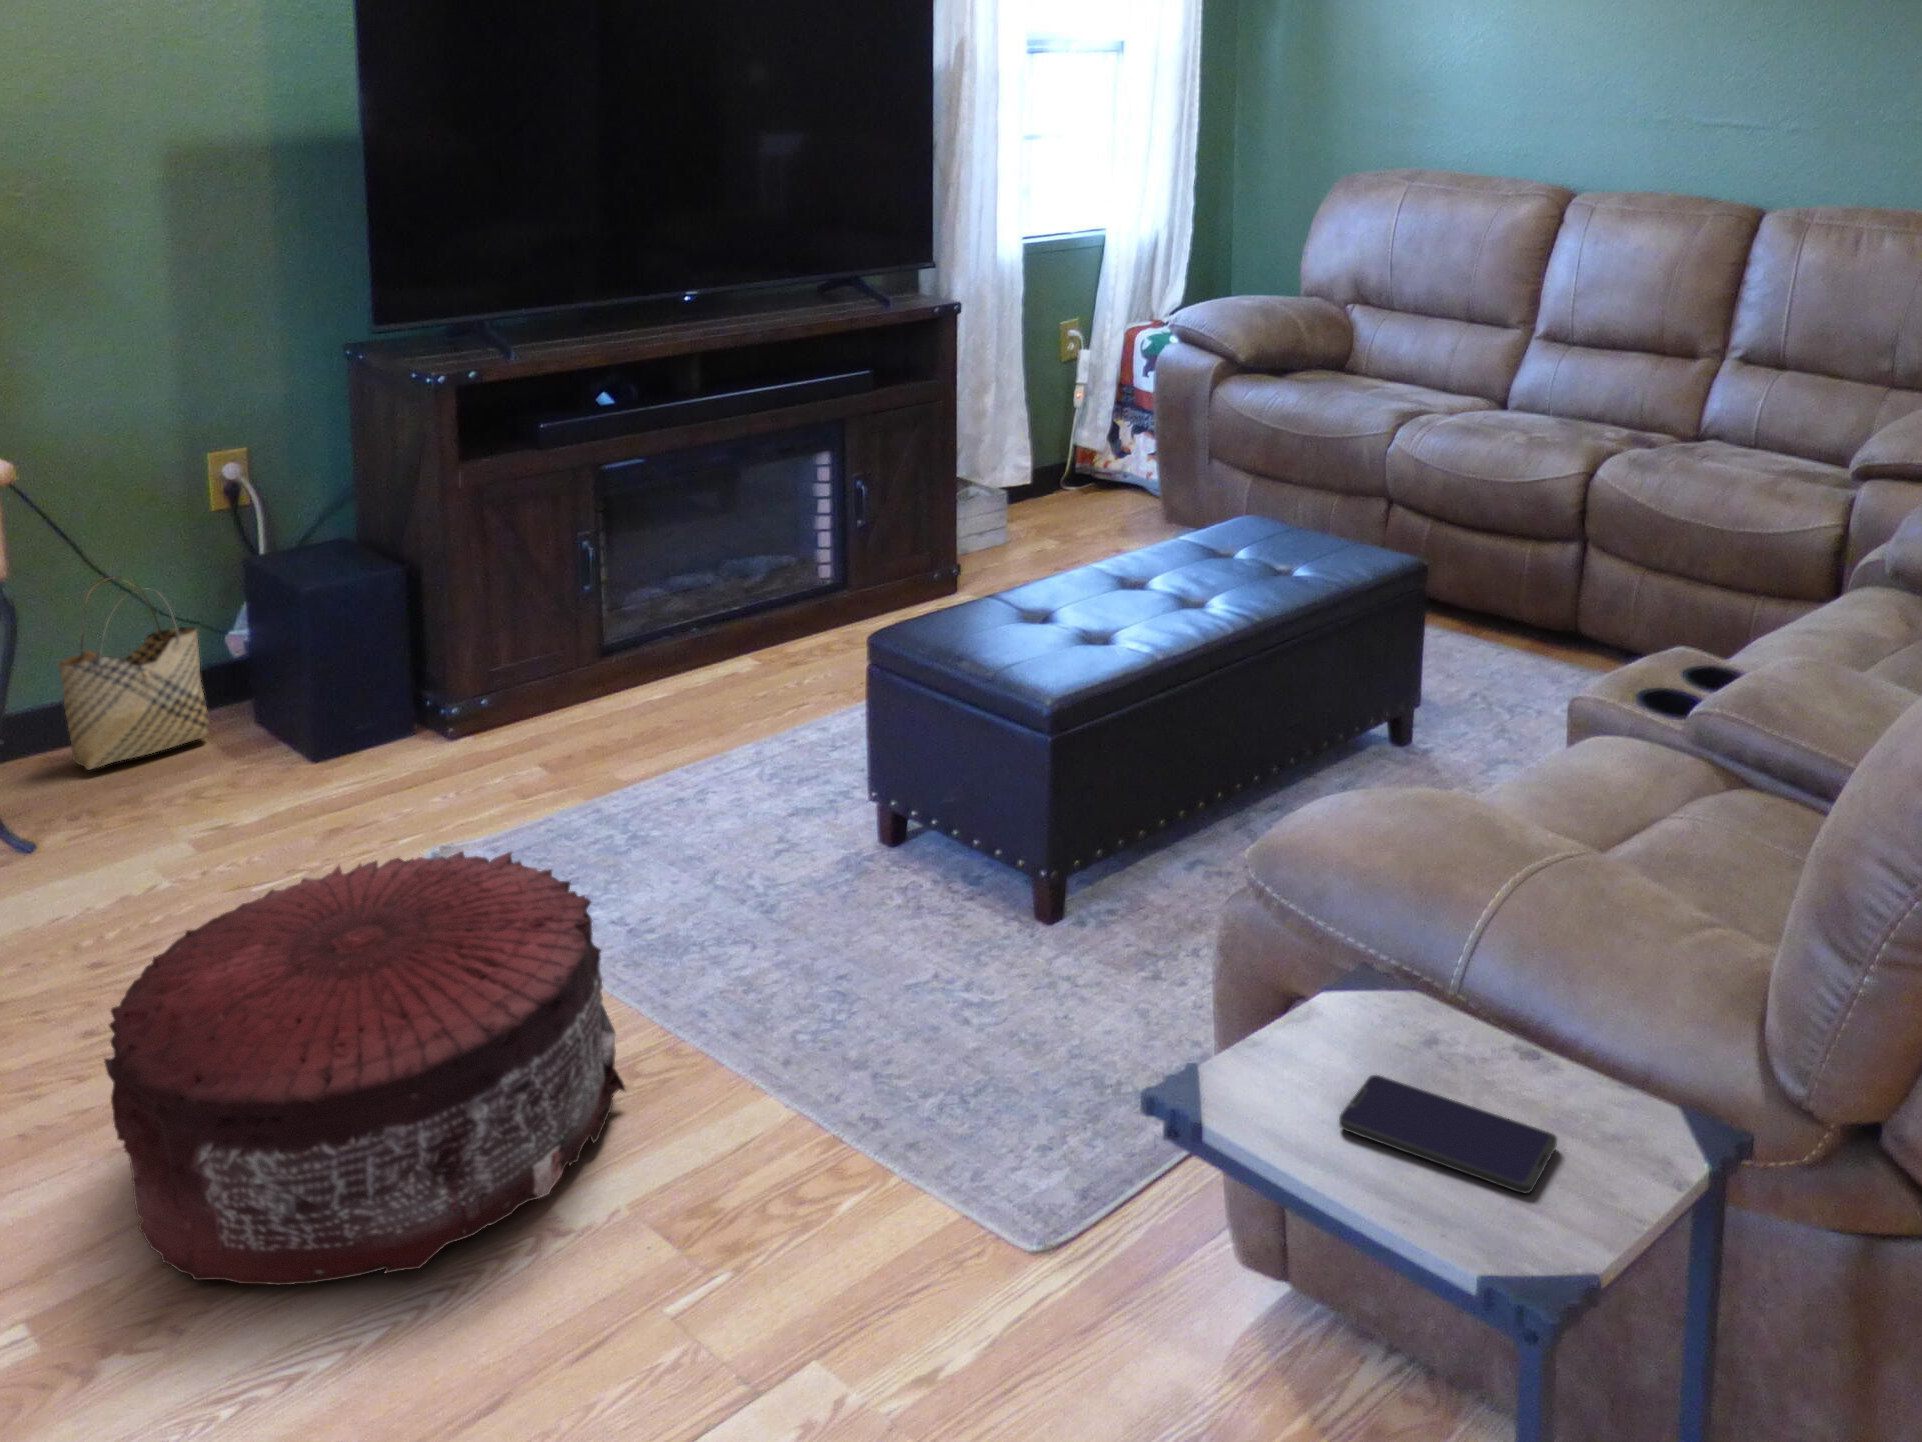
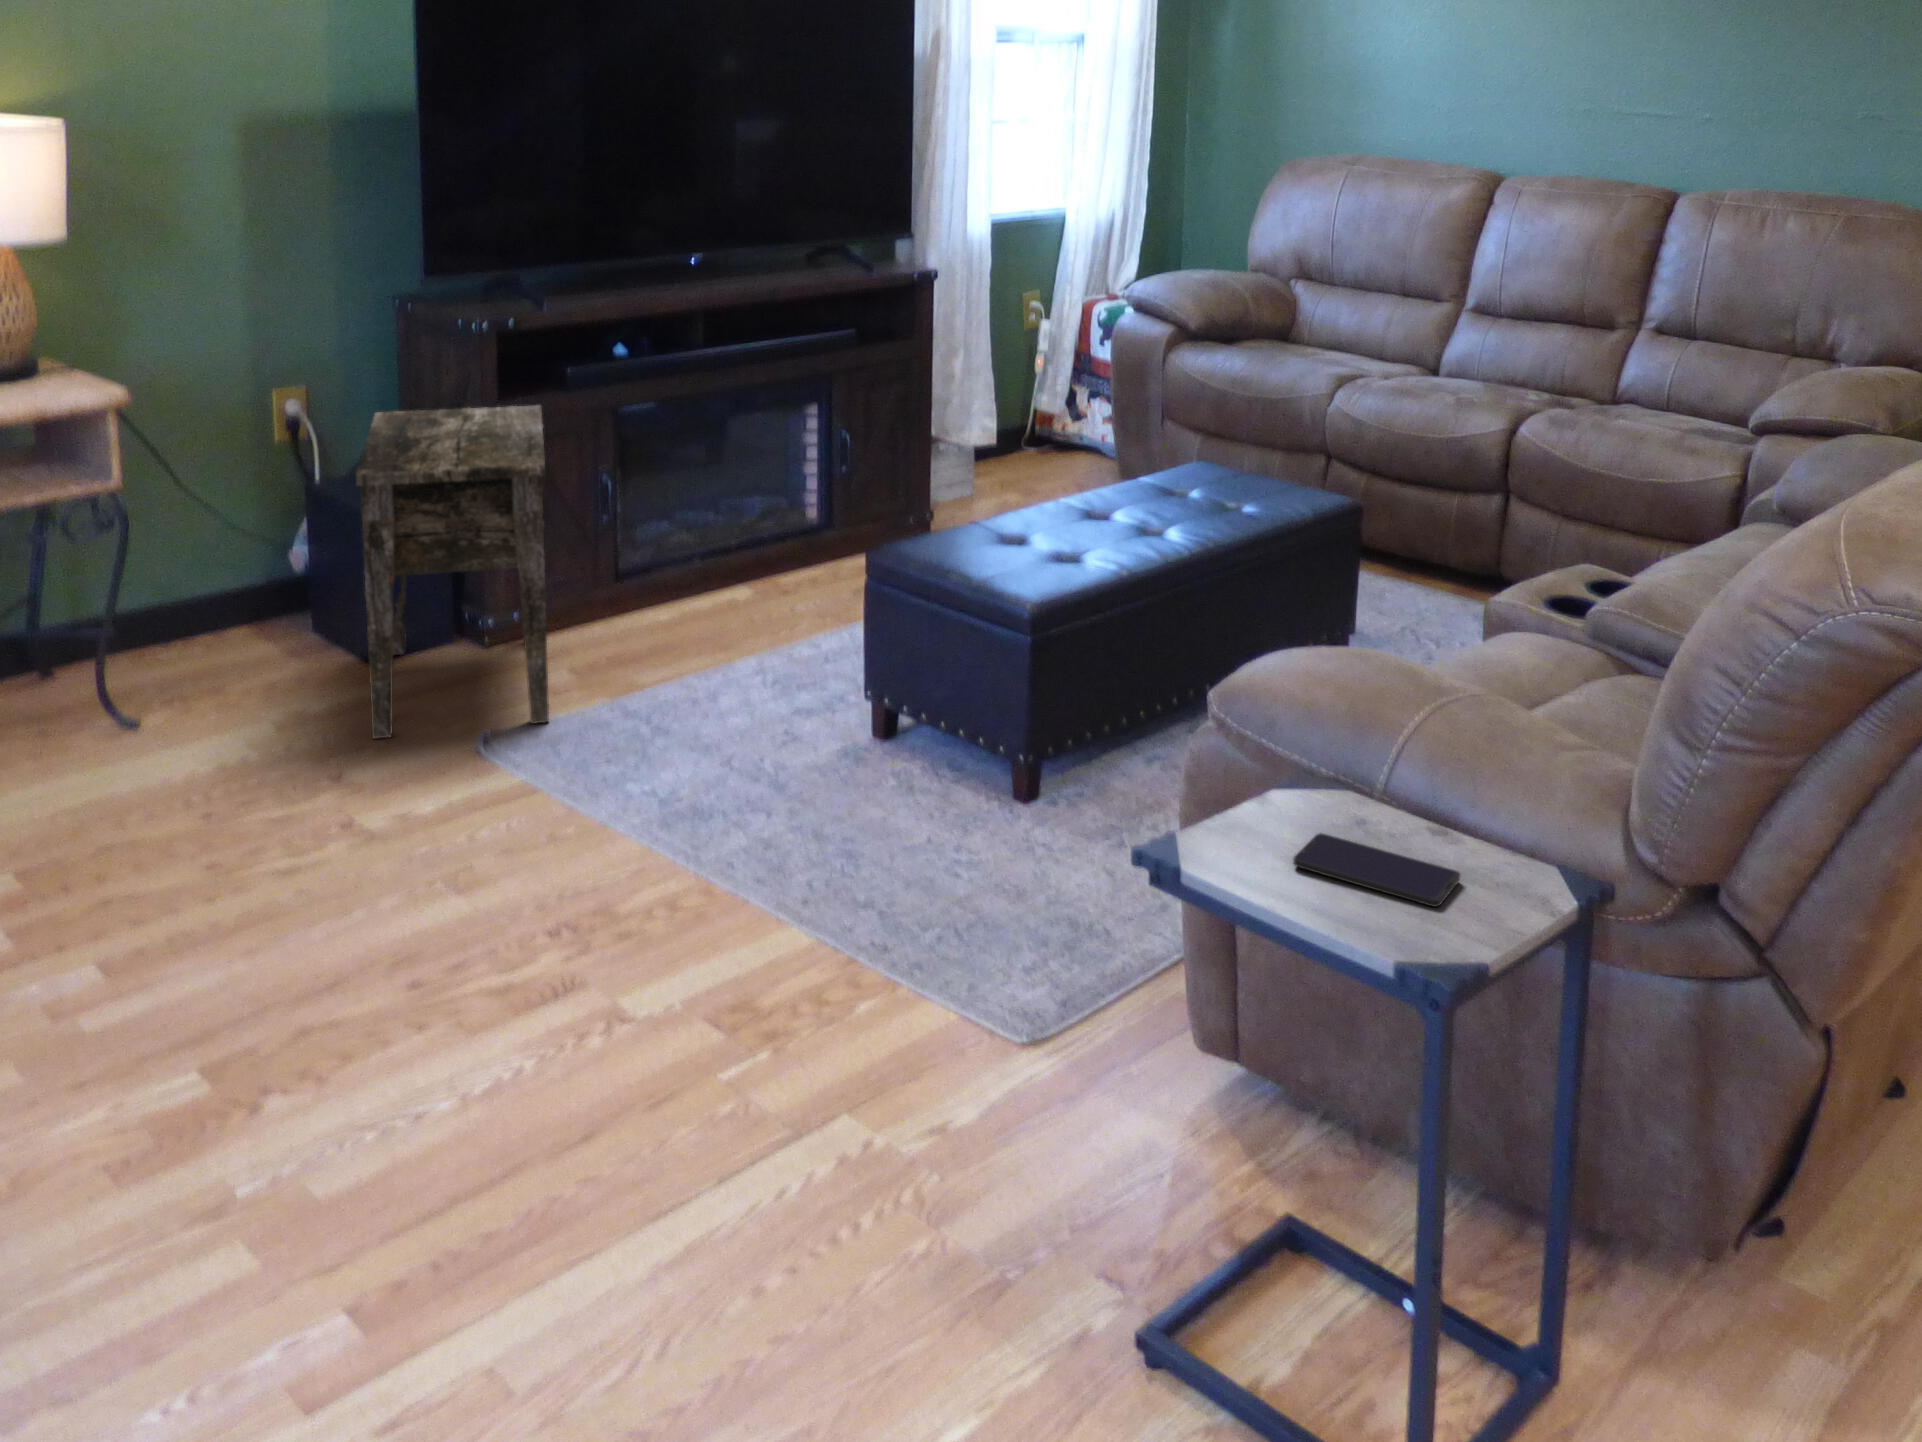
side table: none [273,465,518,856] -> present [356,405,549,739]
woven basket: present [57,577,209,770] -> none [149,498,275,667]
pouf: present [104,851,625,1285] -> none [259,718,678,1050]

